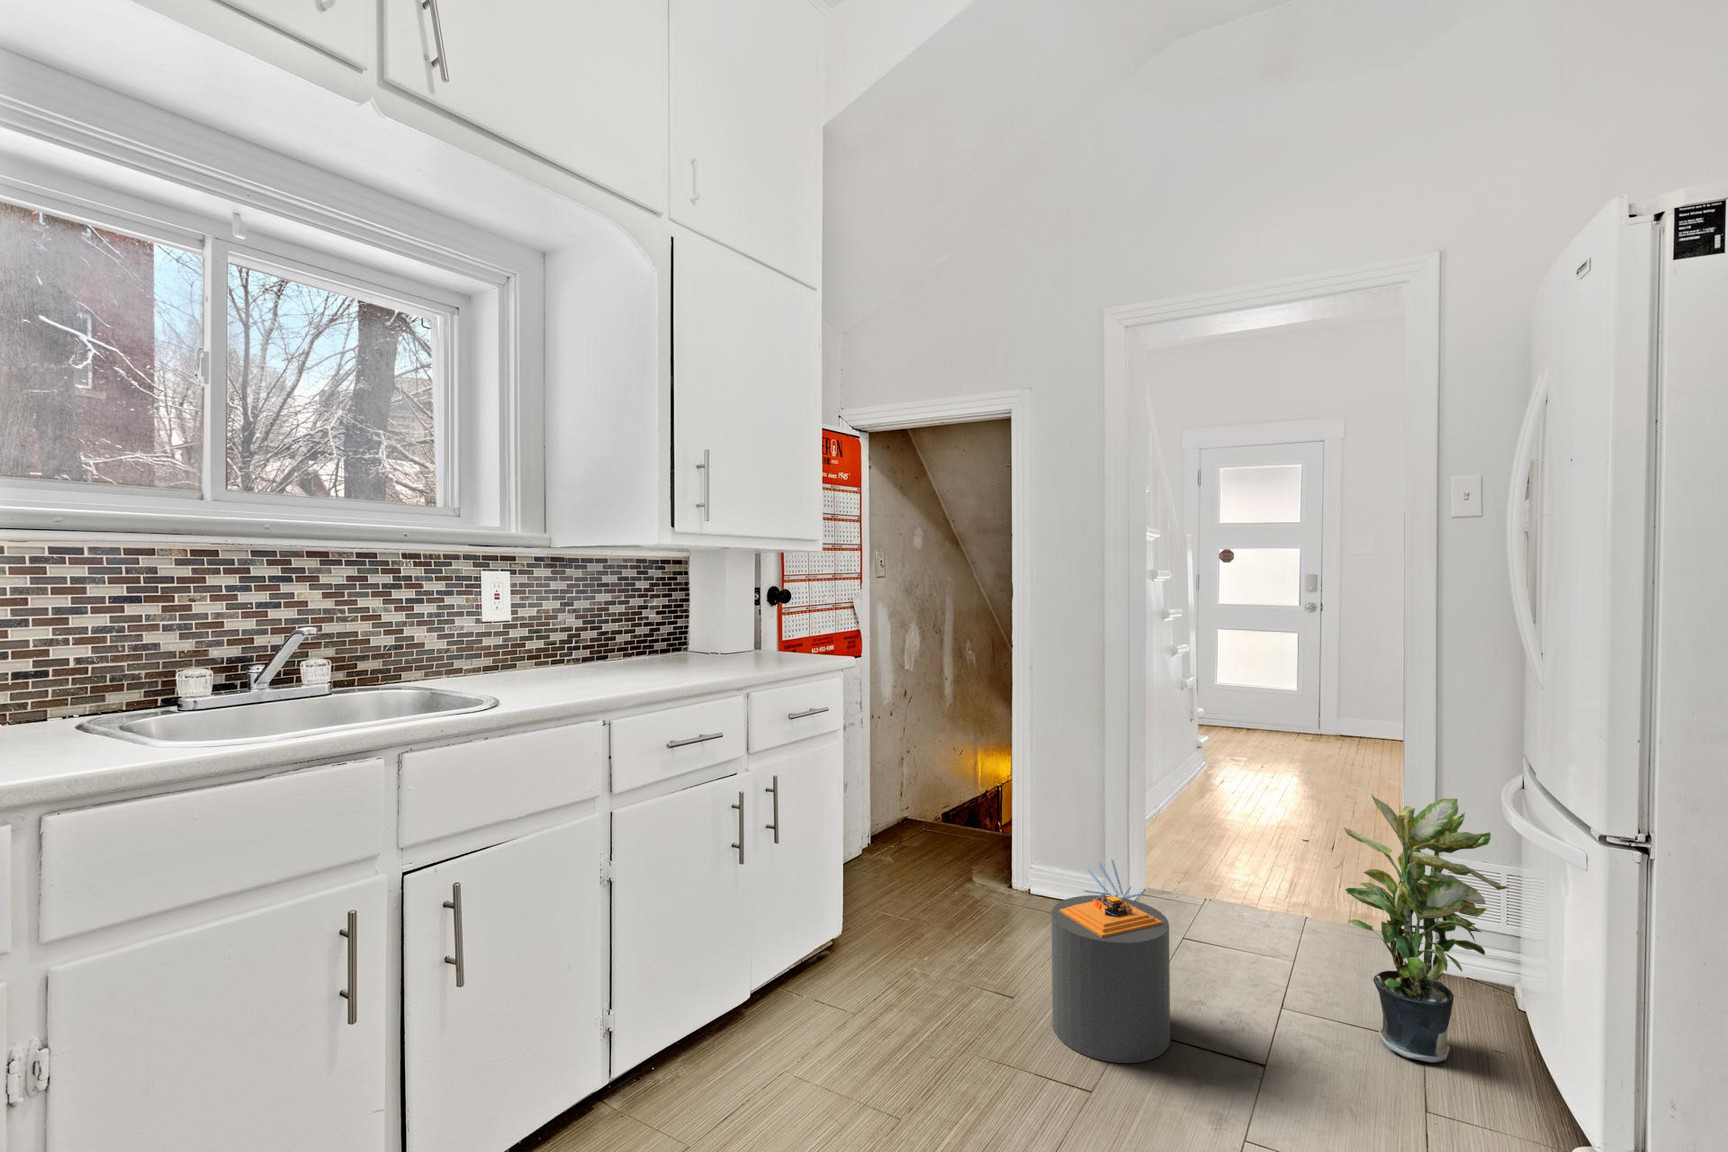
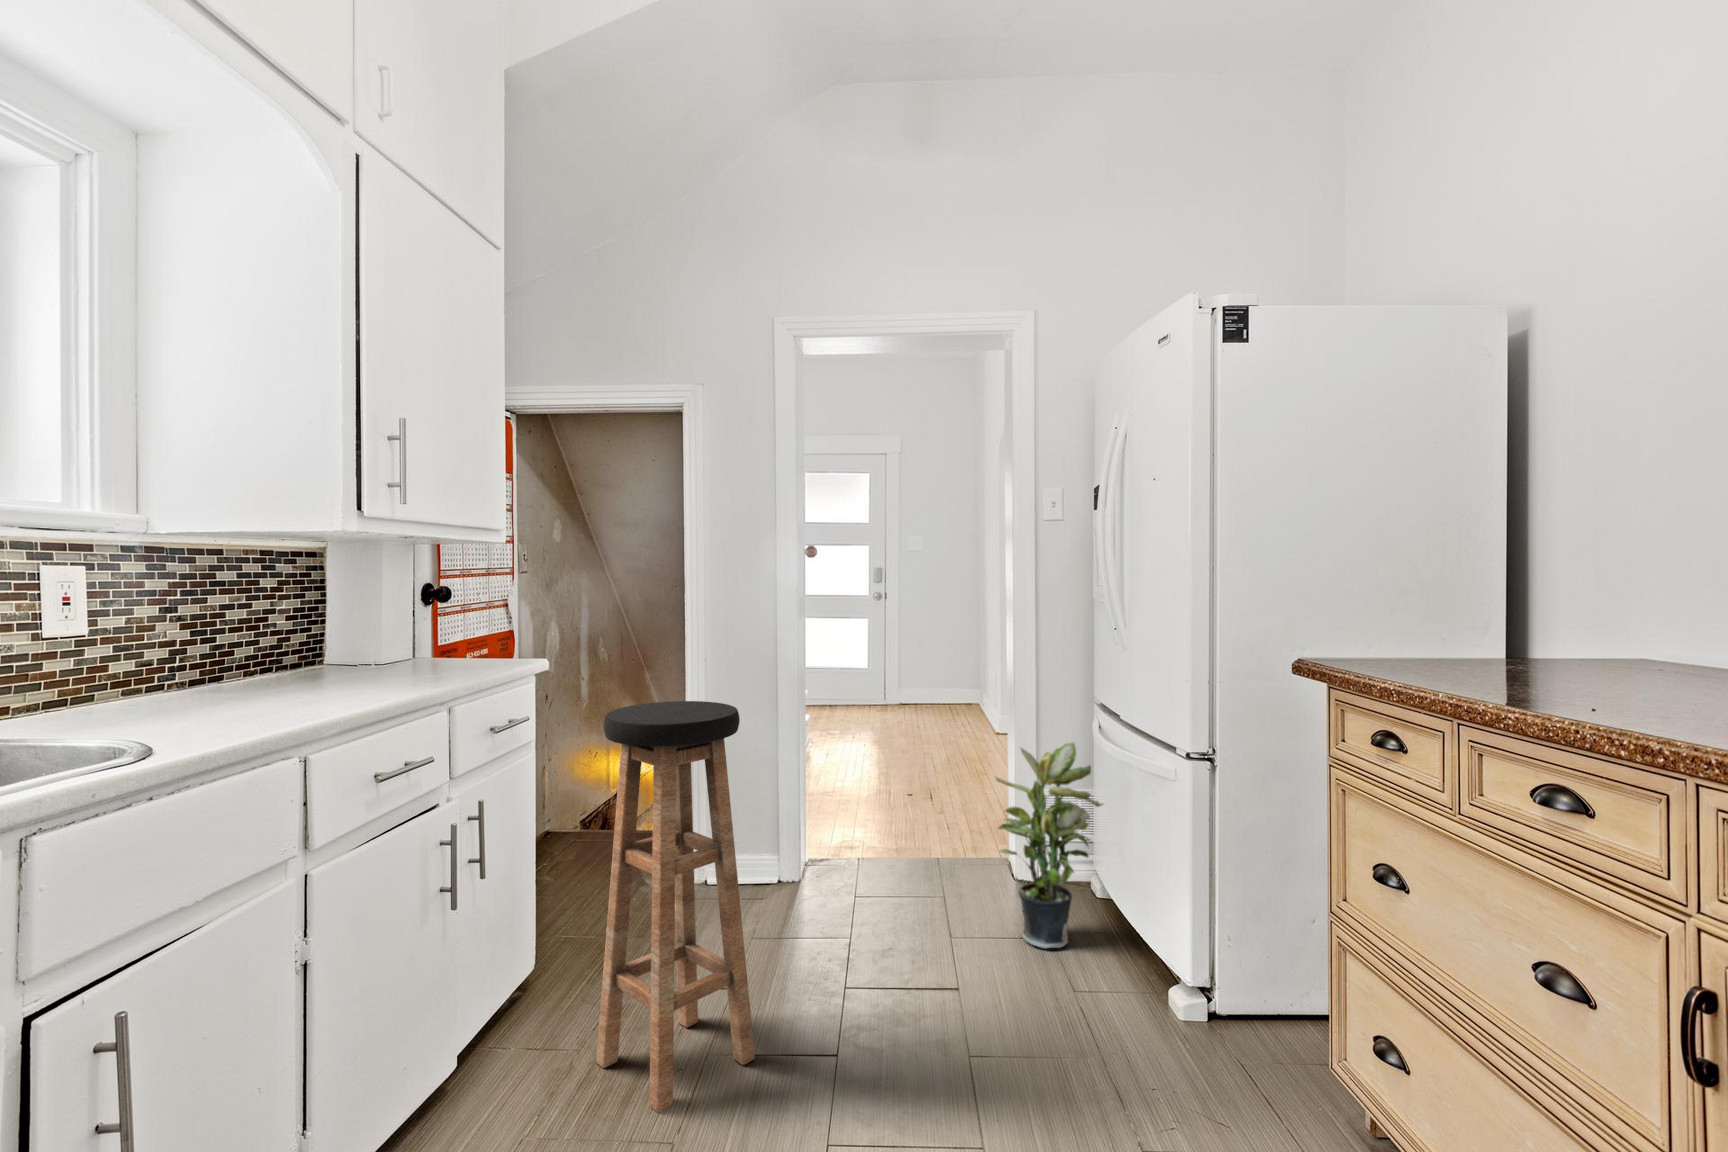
bar stool: none [857,702,998,1096] -> present [596,701,755,1112]
trash can: present [1051,860,1170,1063] -> none [779,828,884,1017]

